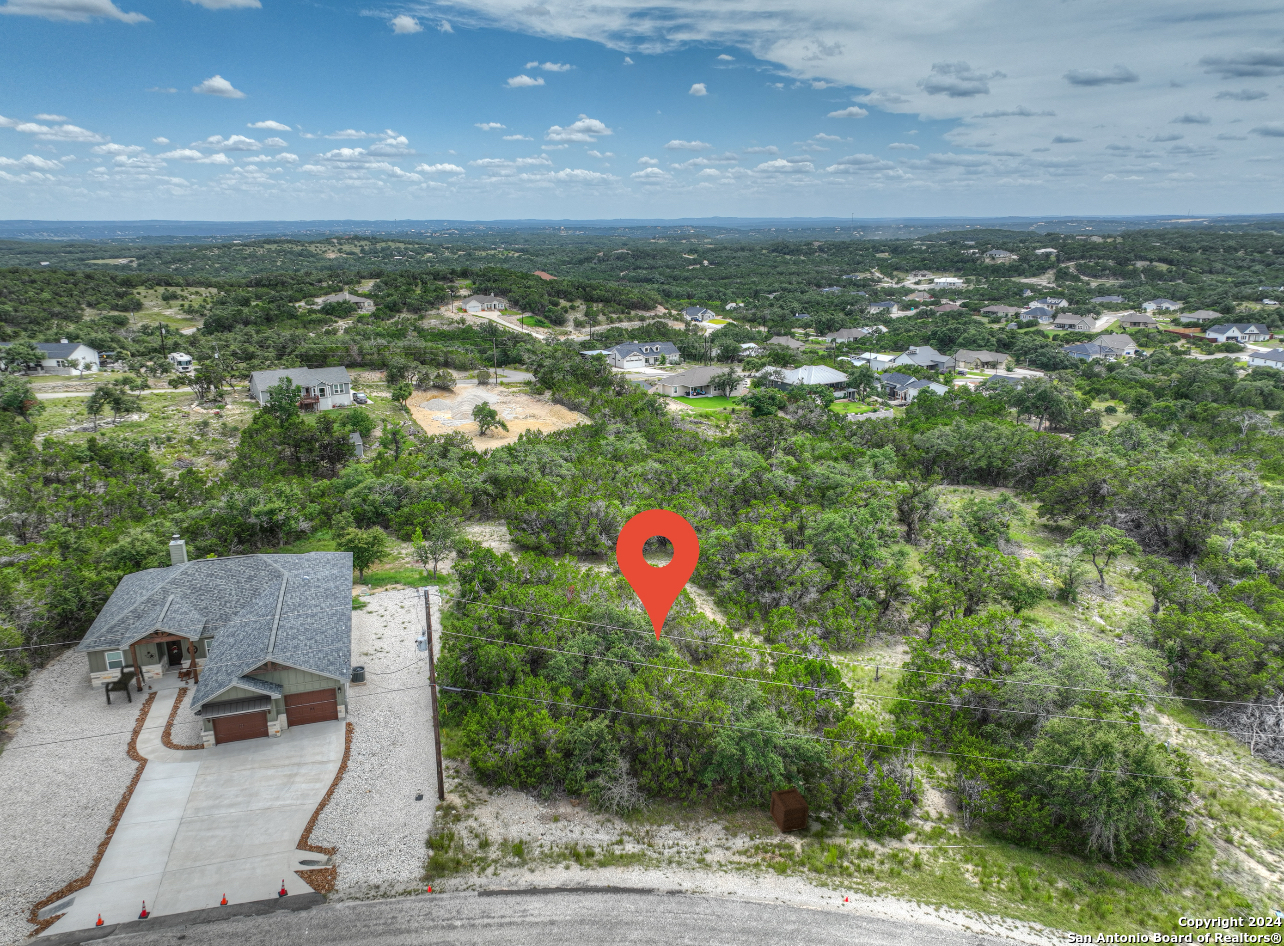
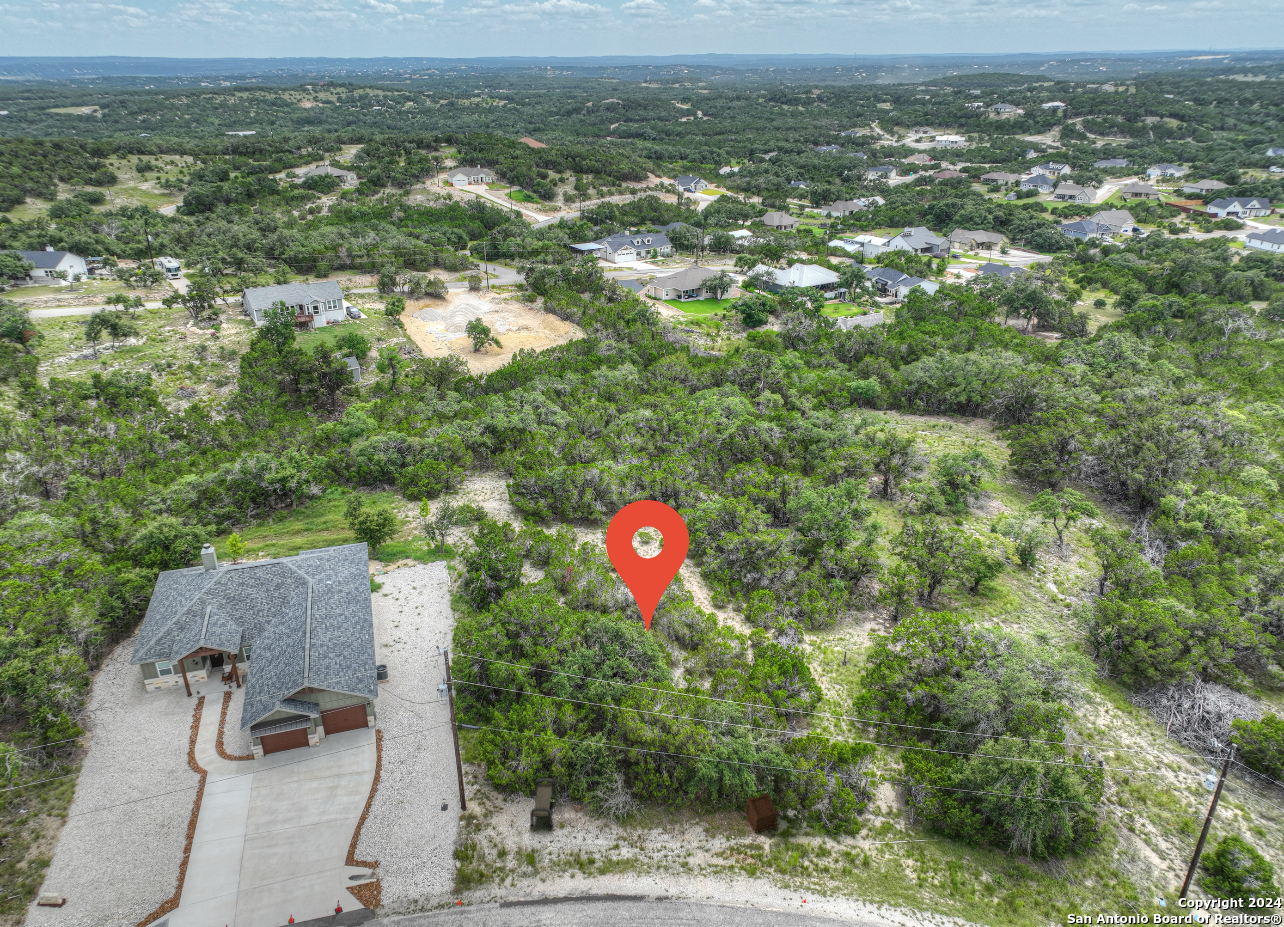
bench: present [105,664,145,704] -> present [530,778,556,825]

